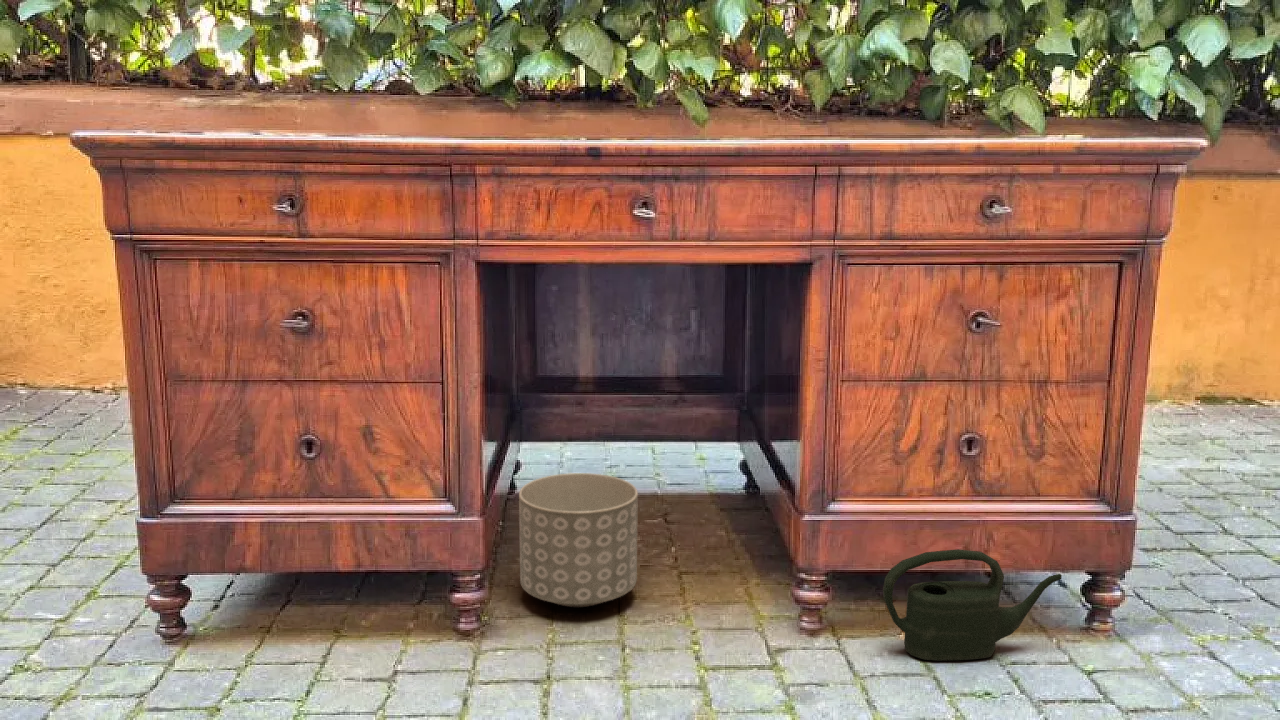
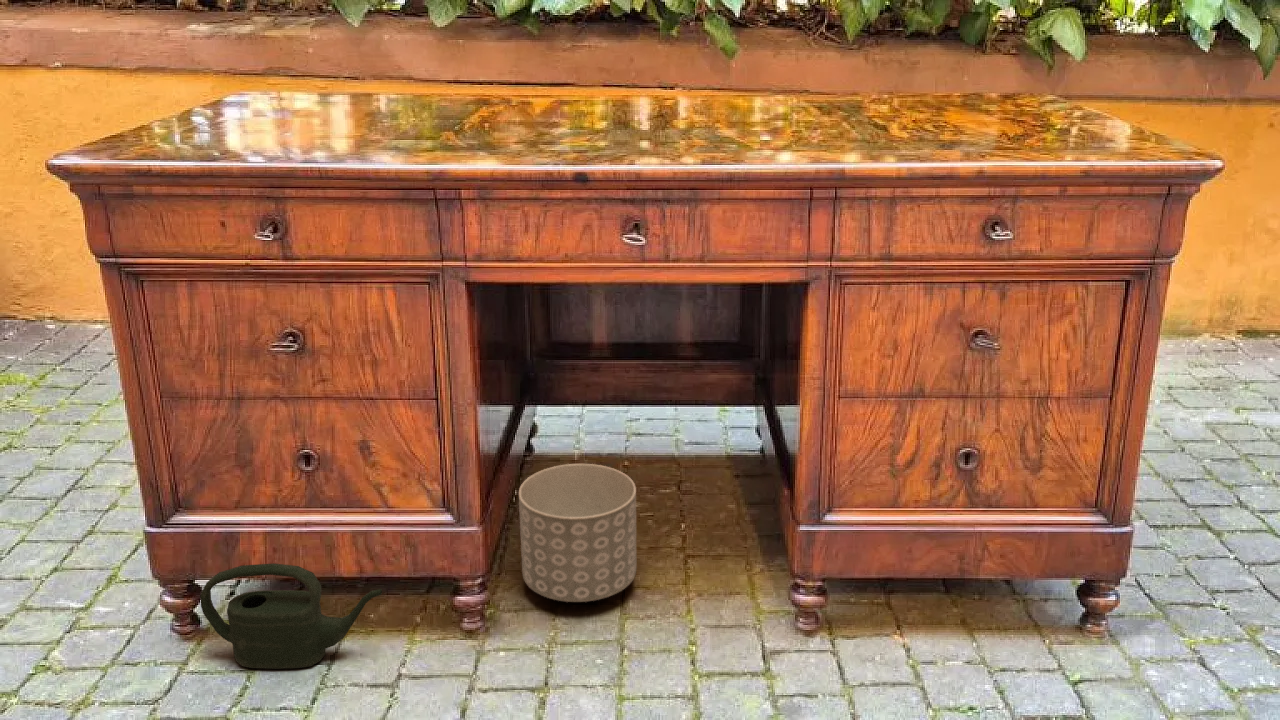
watering can: present [883,549,1061,661] -> present [200,563,382,669]

